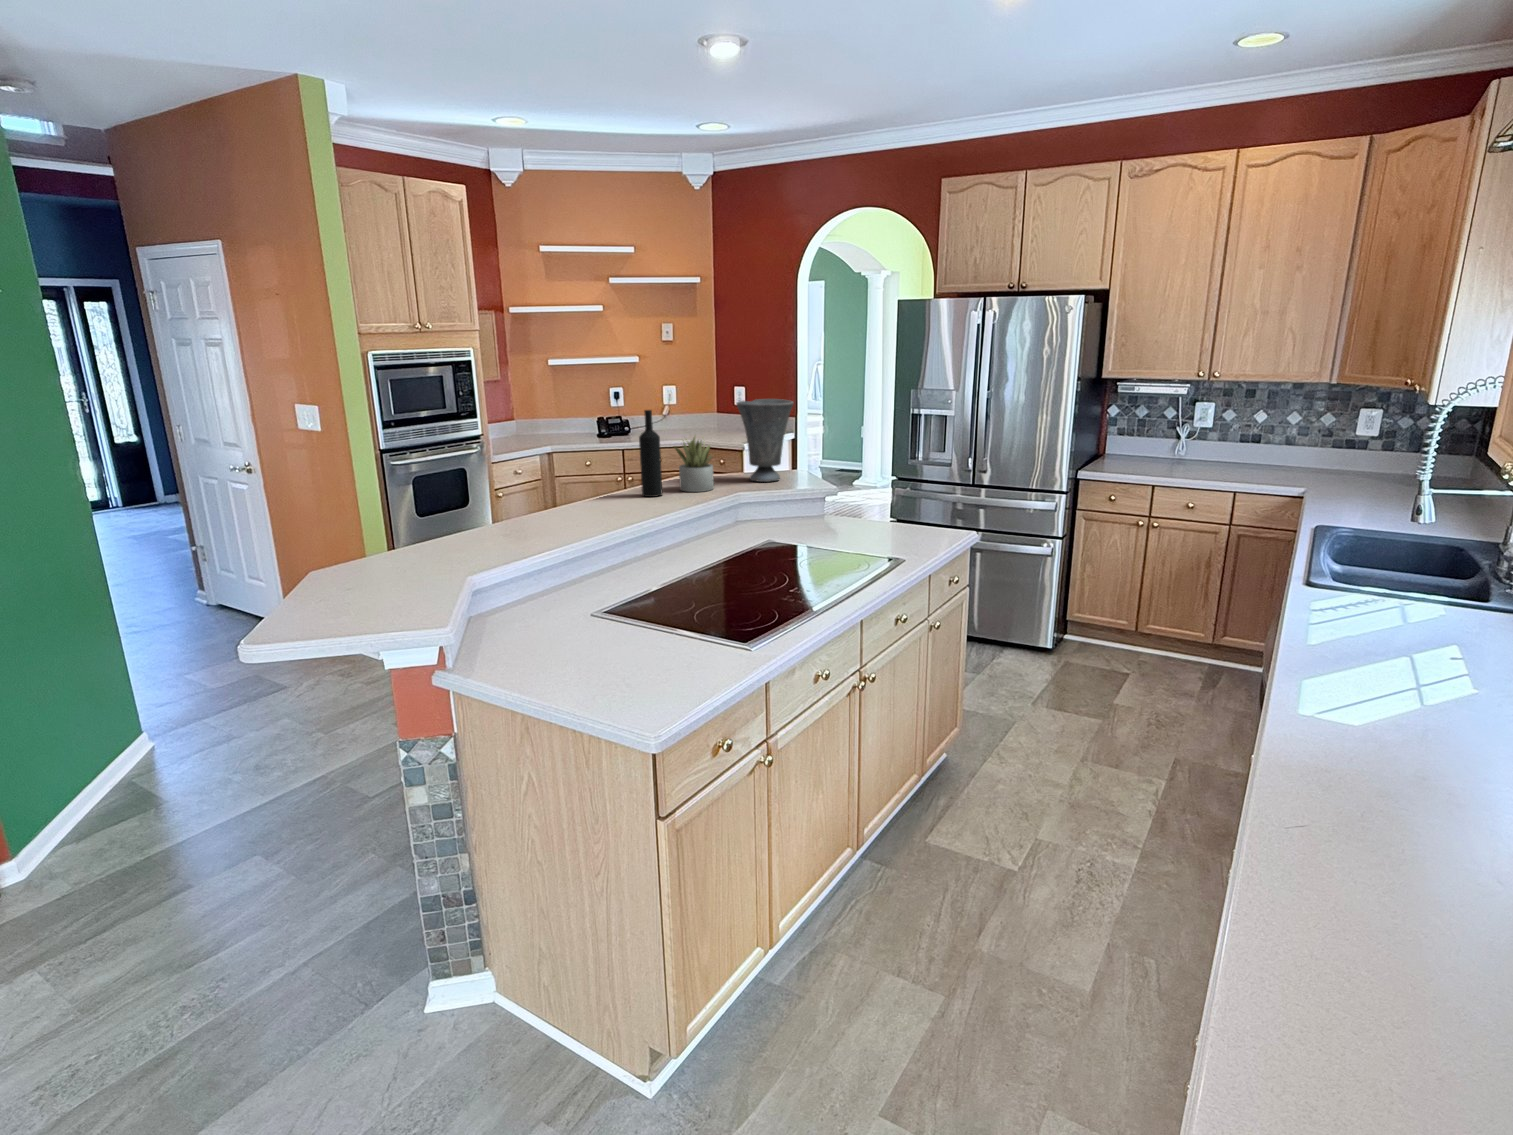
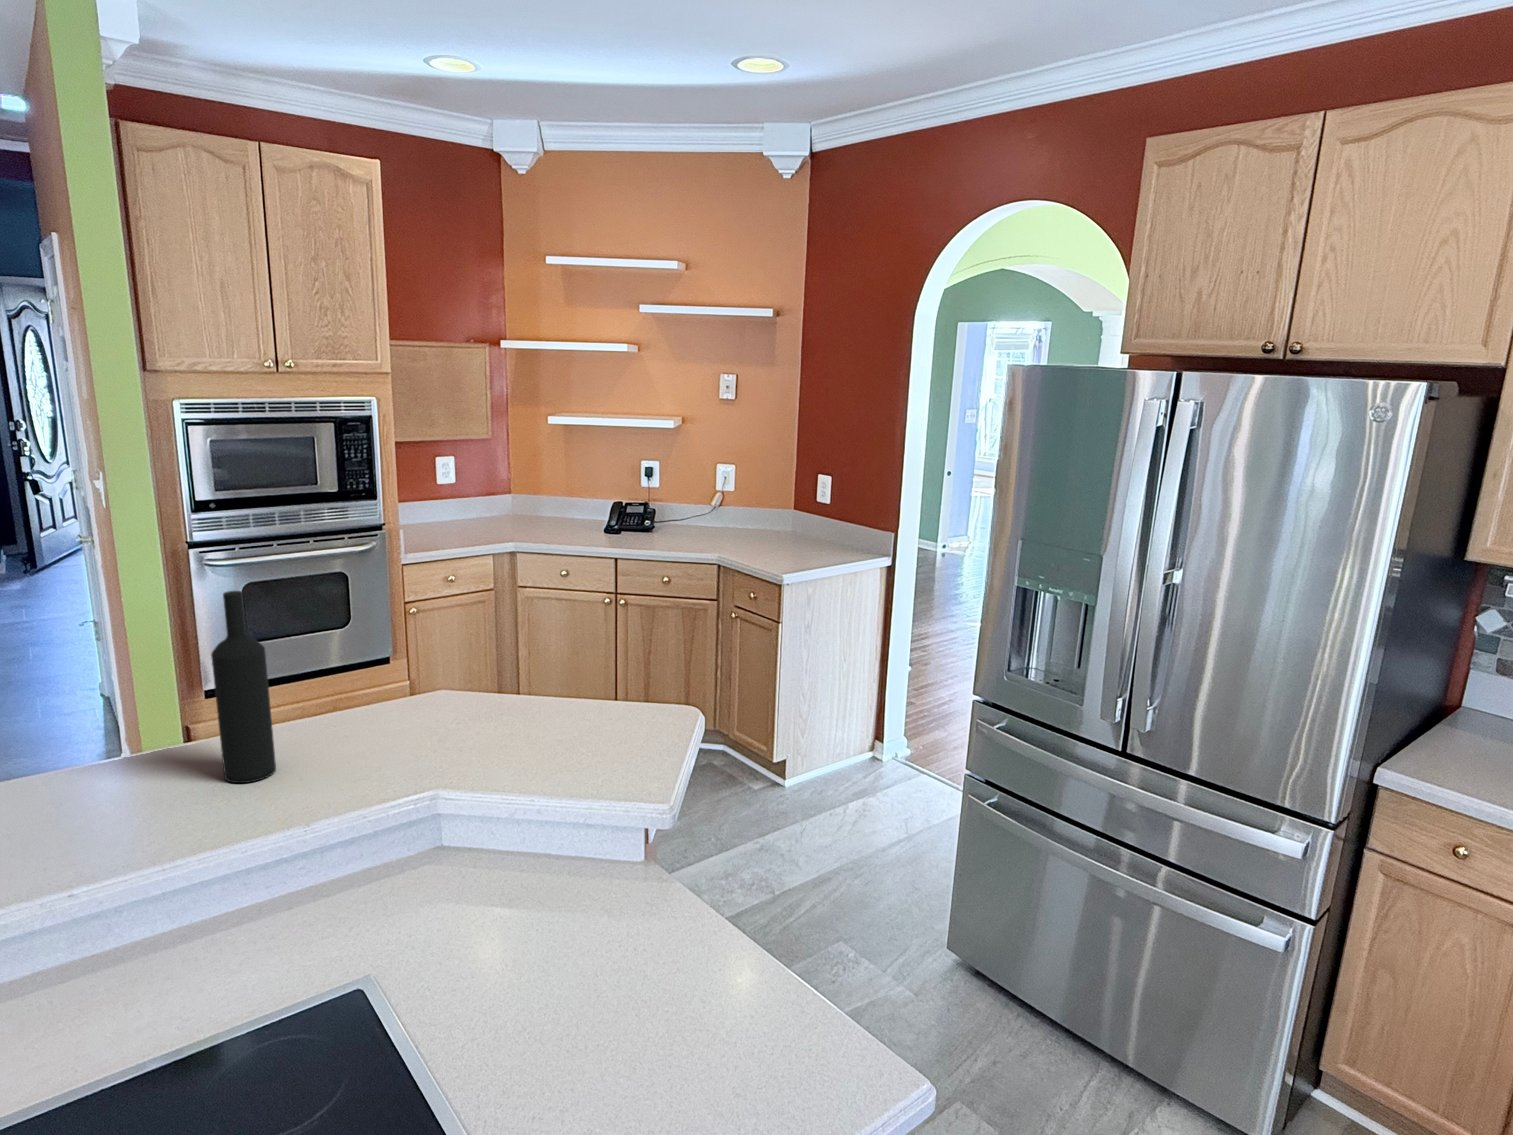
vase: present [737,399,793,482] -> none [495,567,628,760]
succulent plant: present [675,437,714,492] -> none [320,646,414,779]

